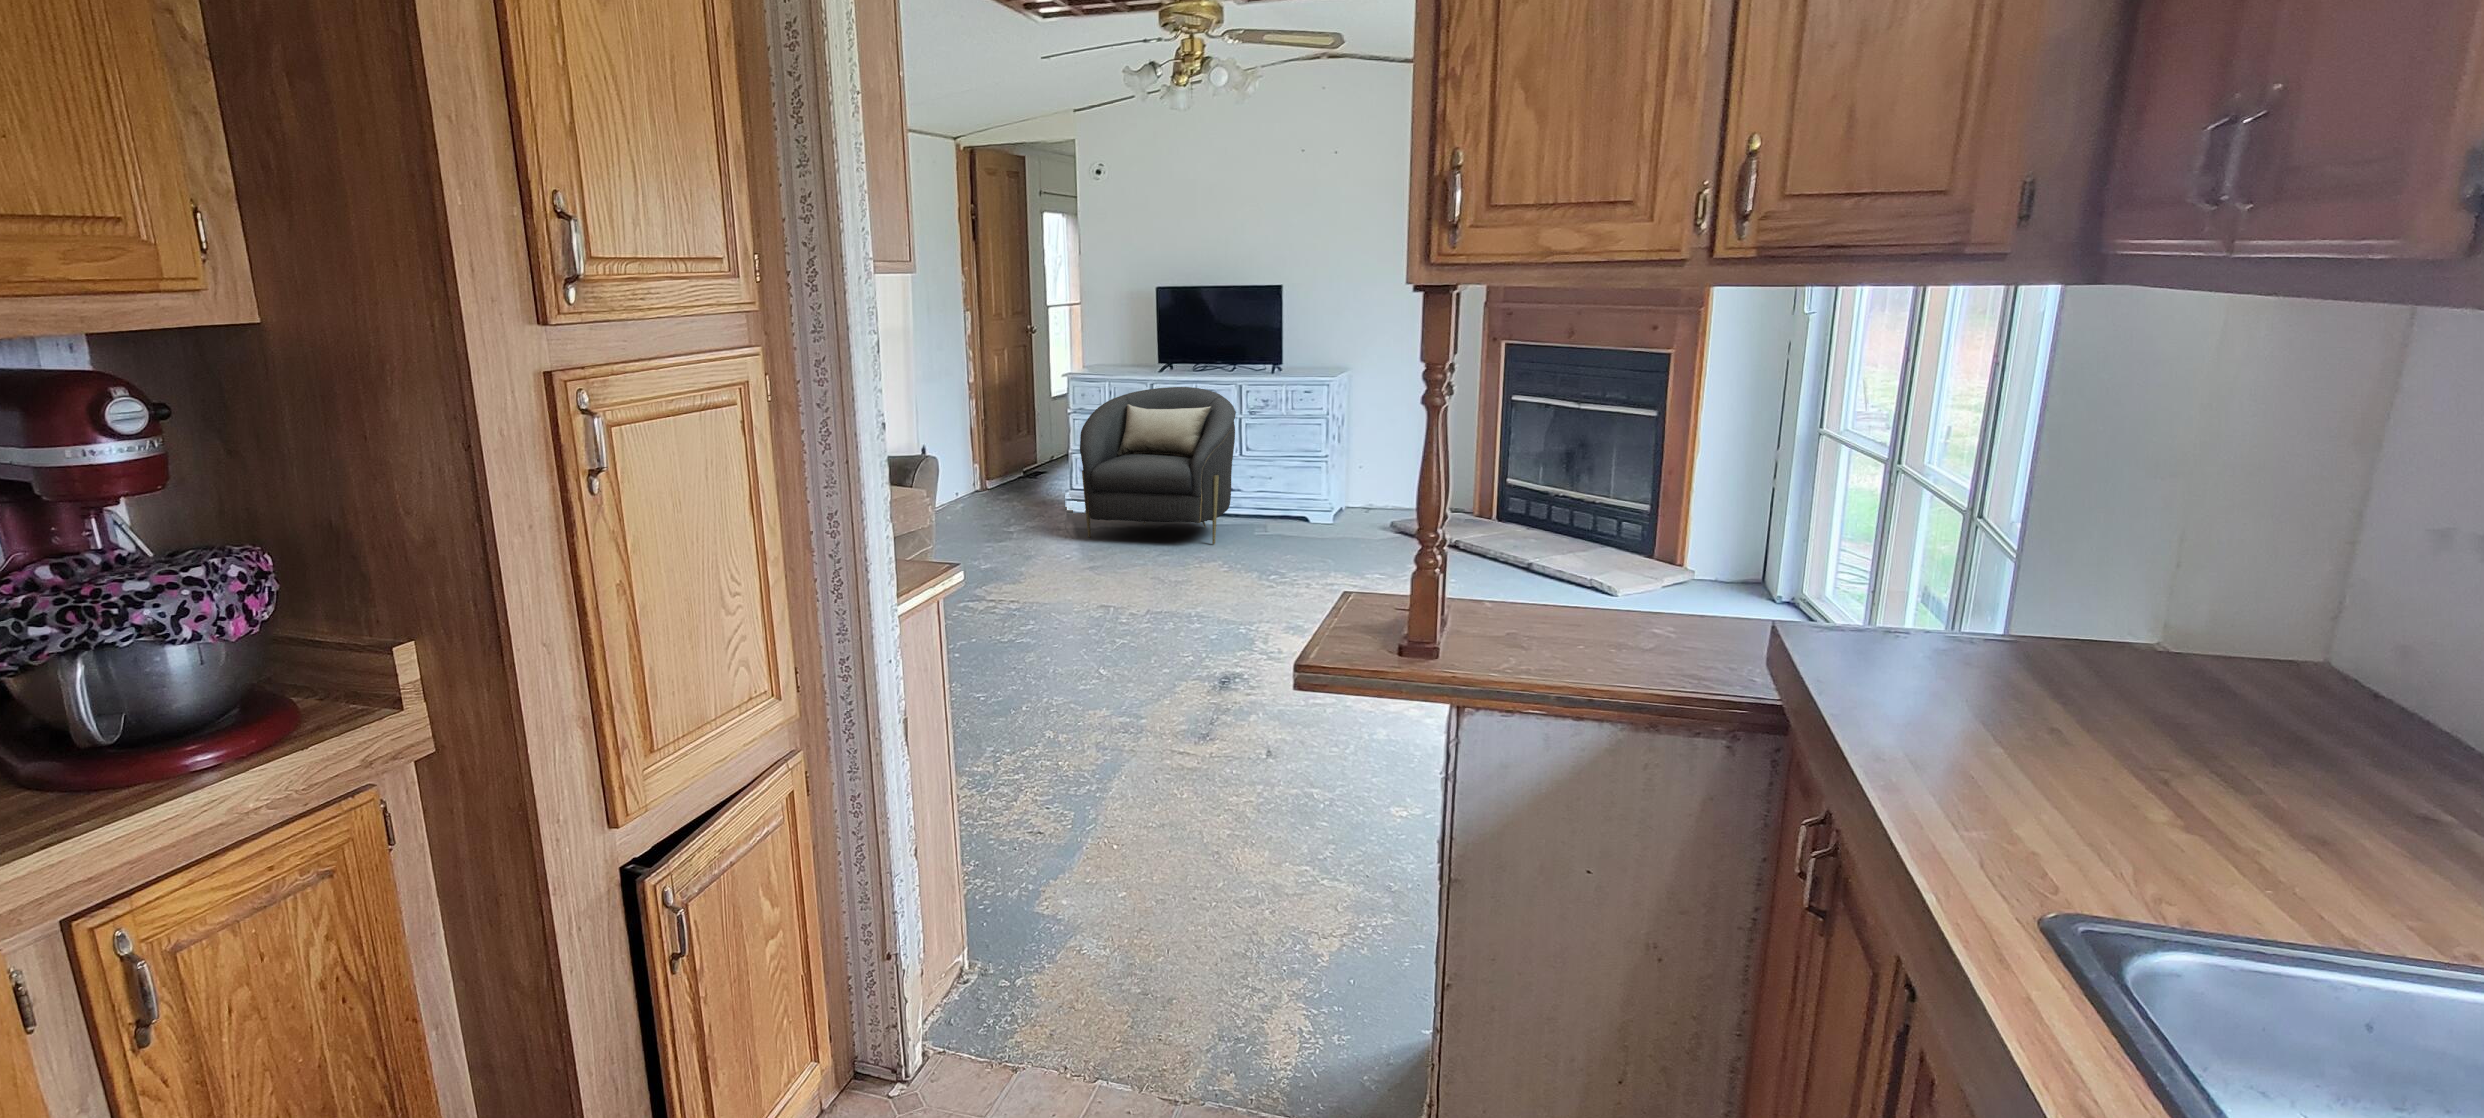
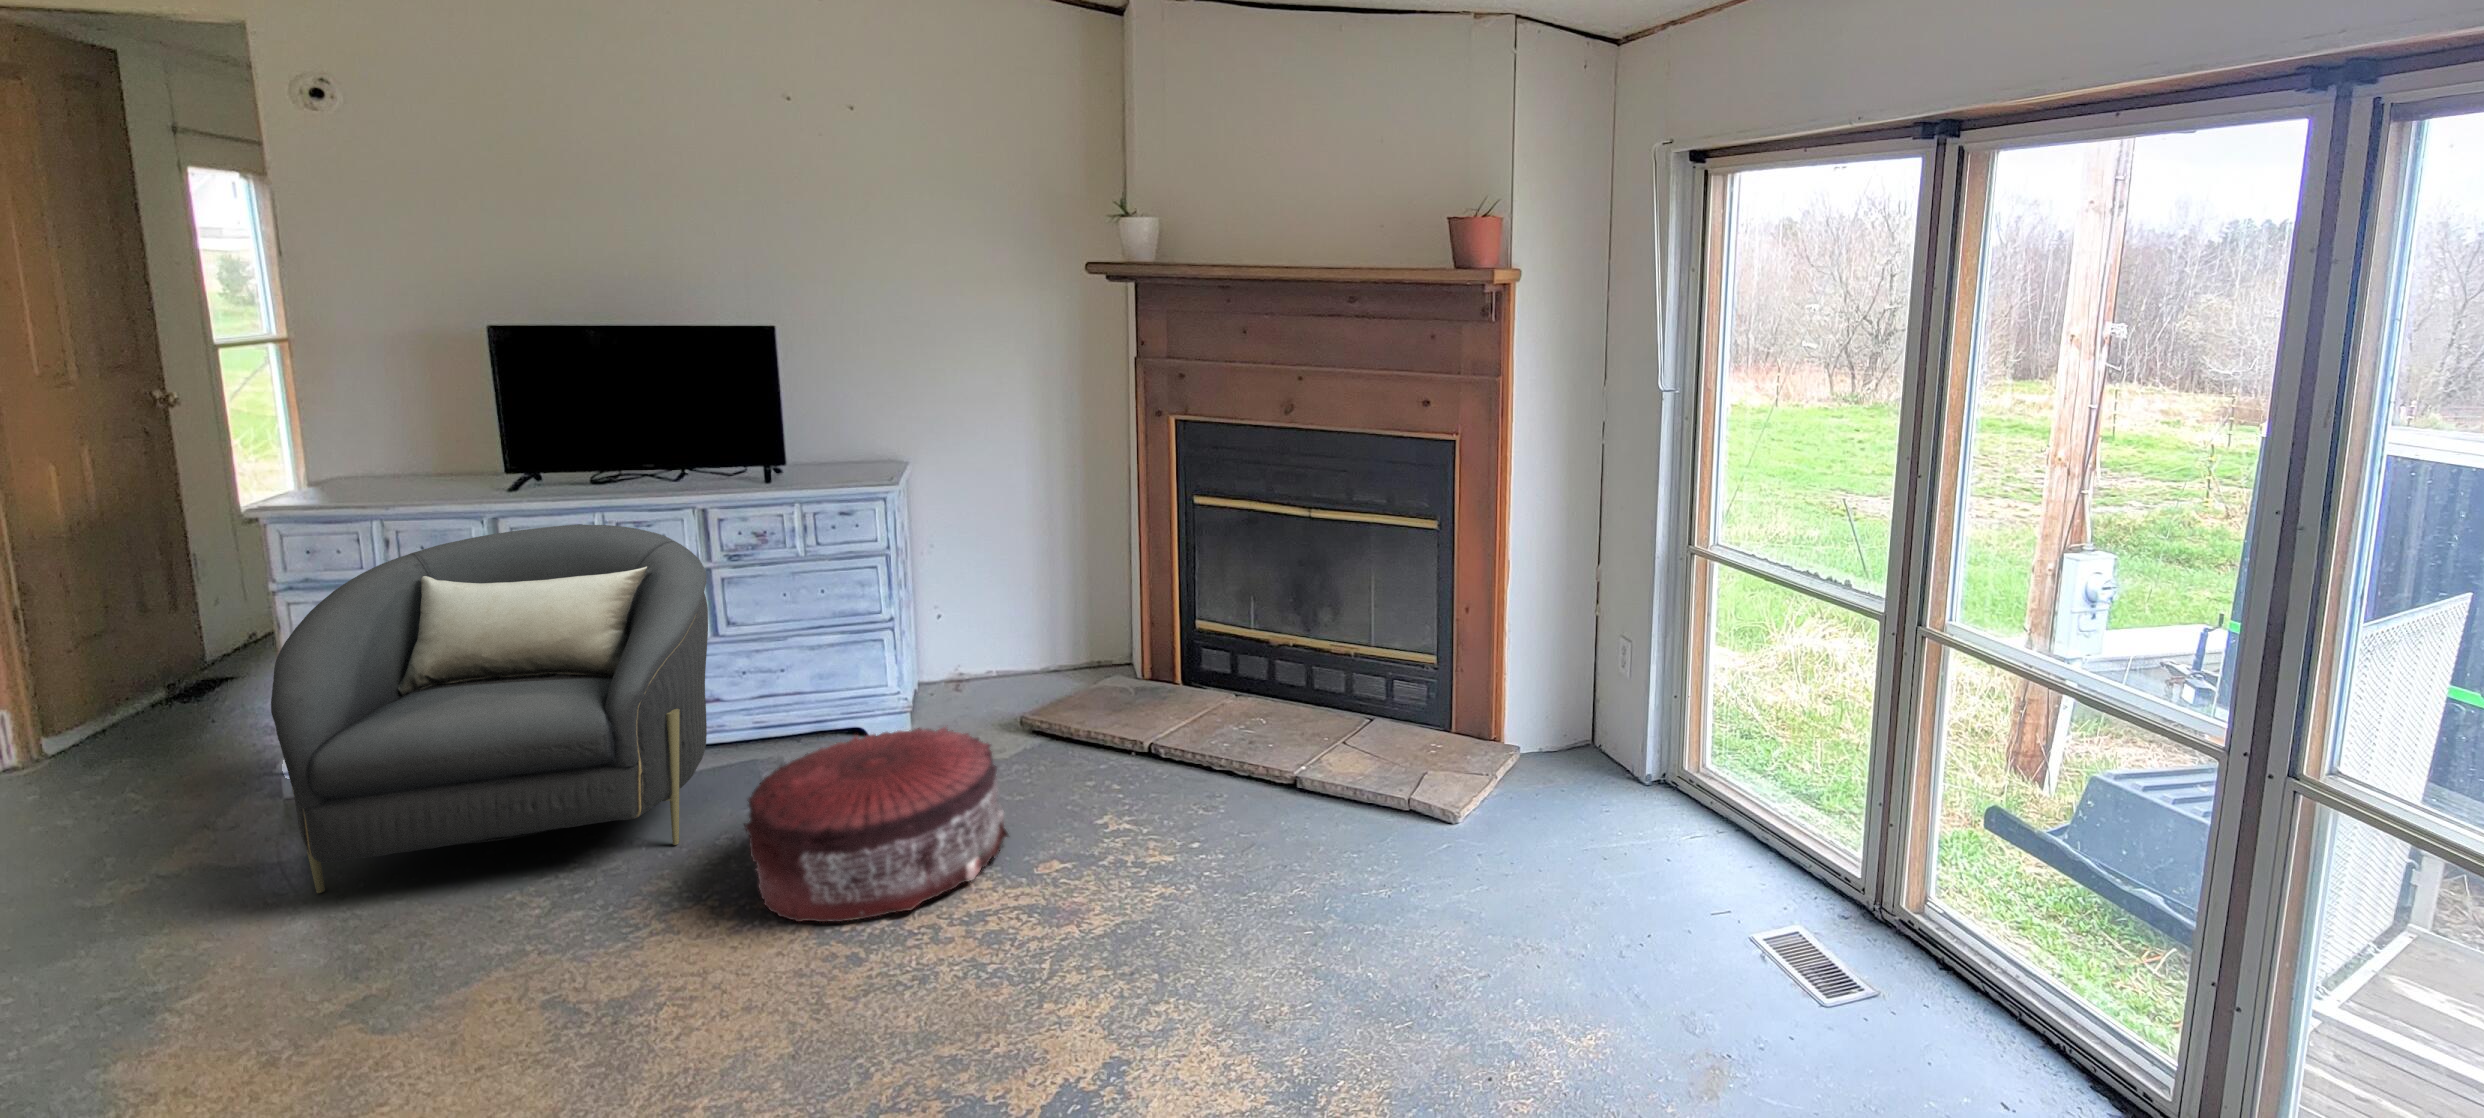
pouf: none [1238,499,1358,574] -> present [744,727,1008,922]

